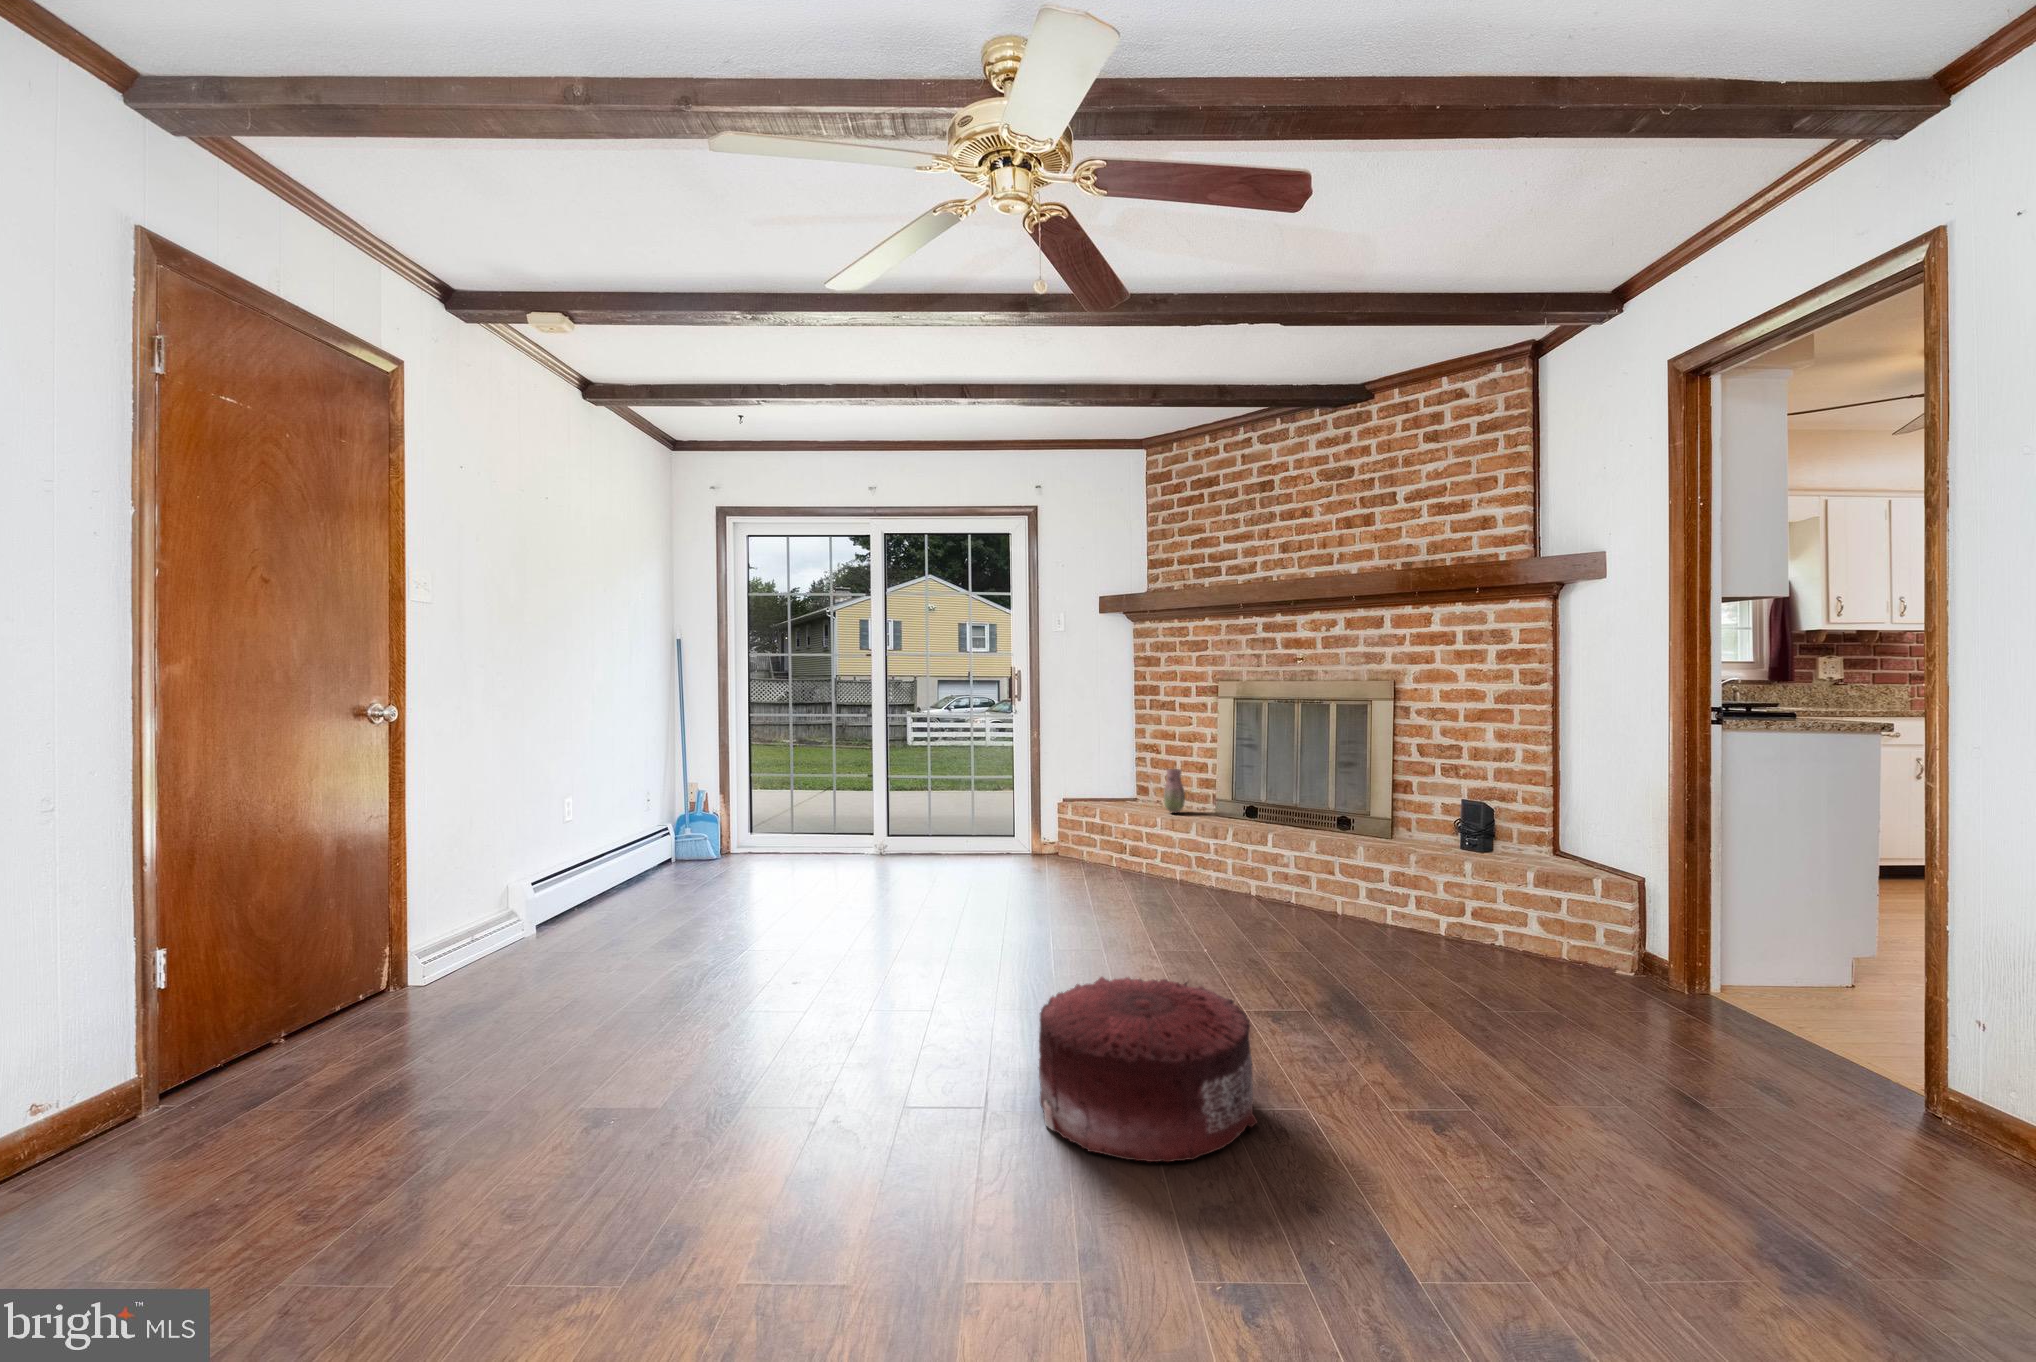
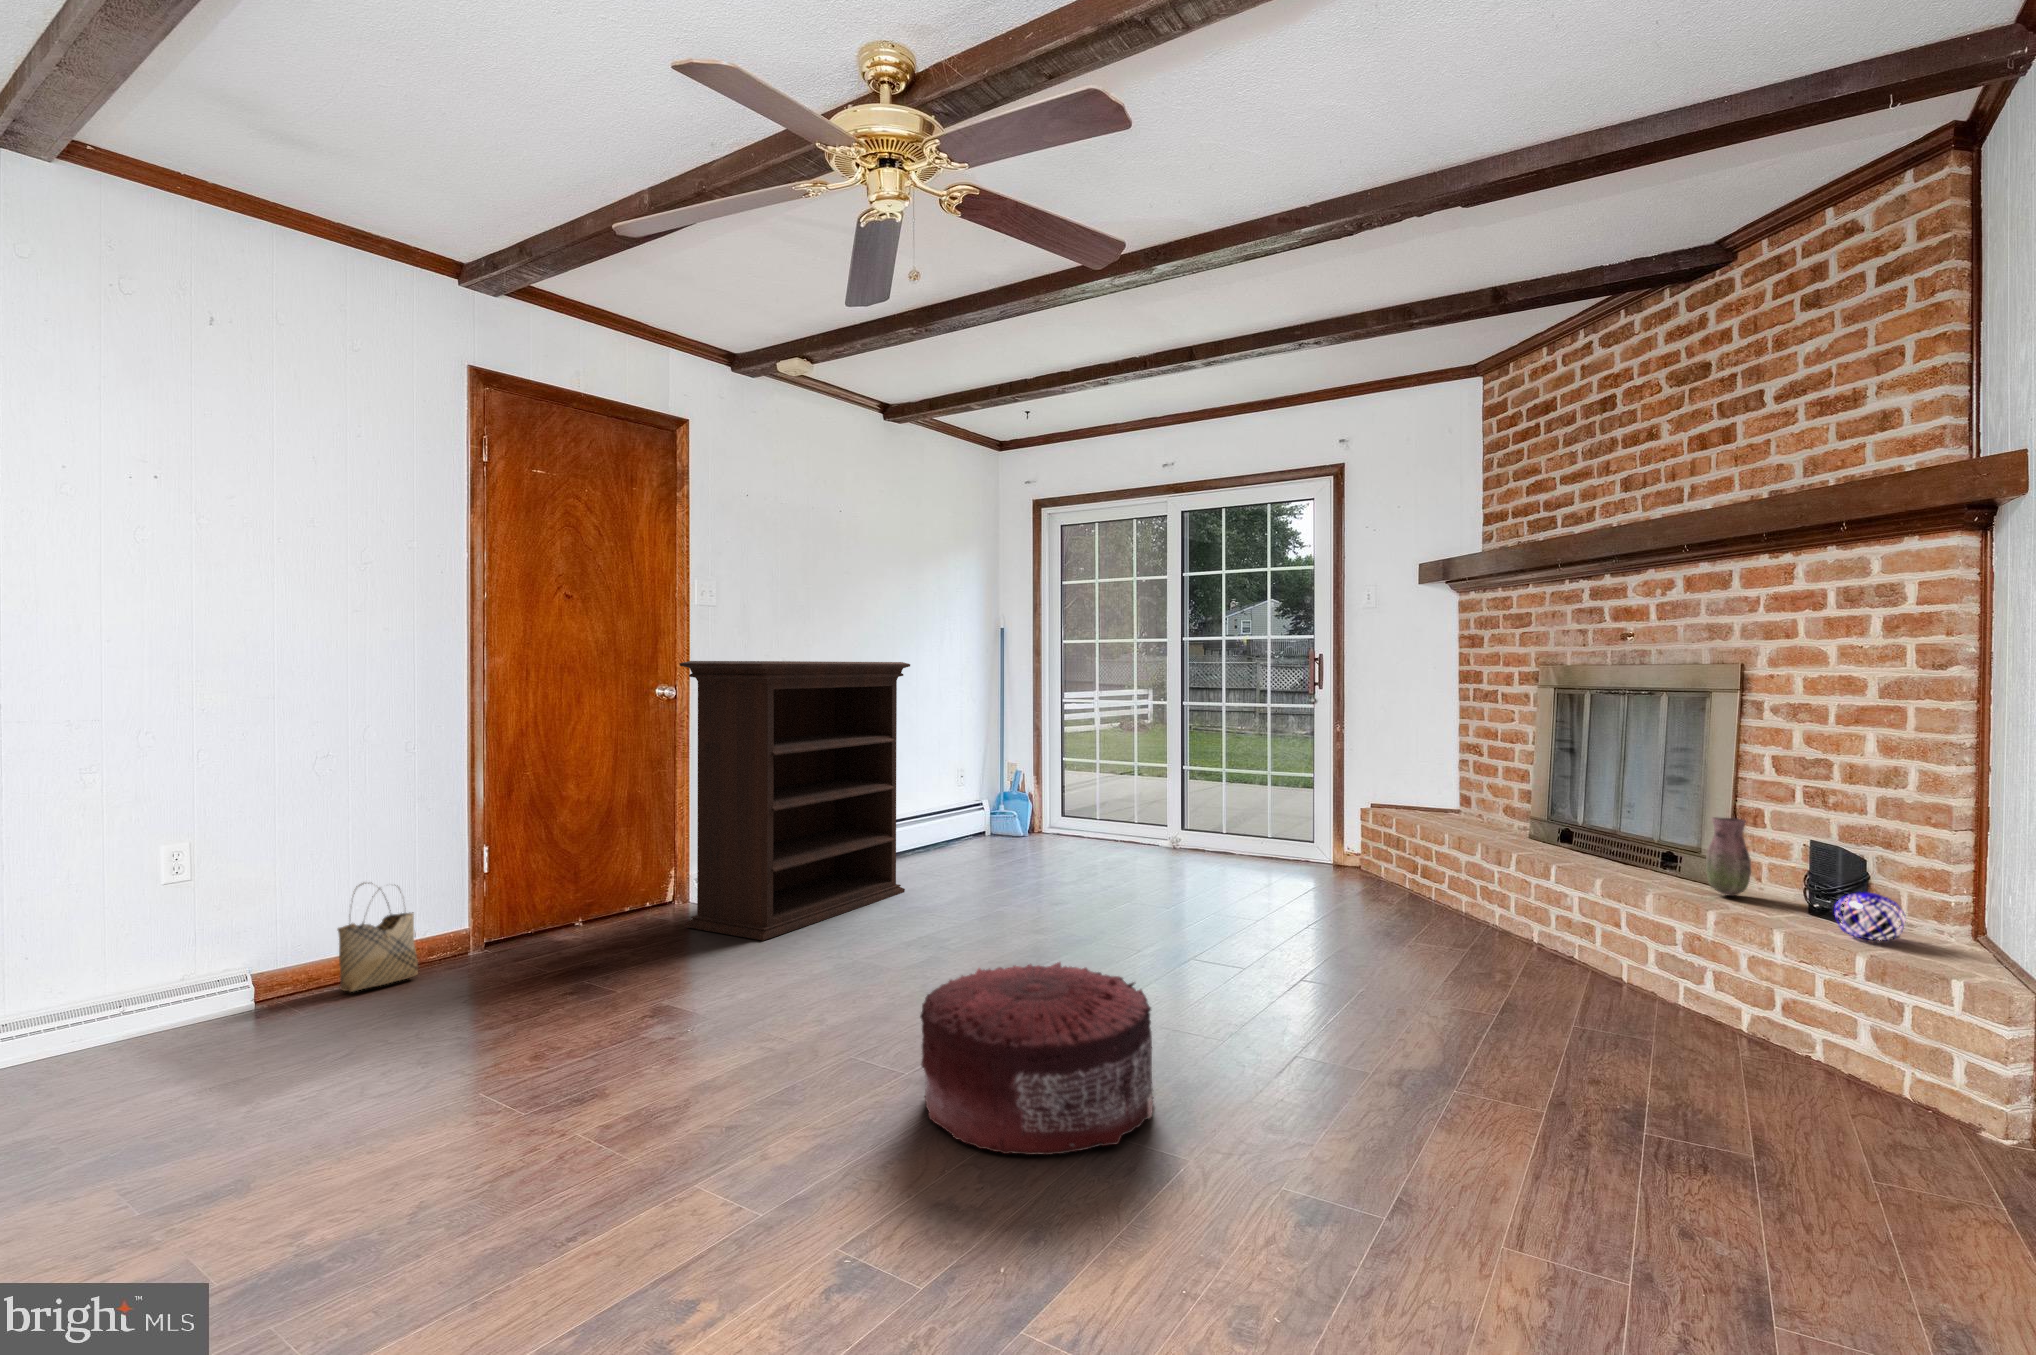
bookshelf: none [481,693,695,1029] -> present [680,661,910,940]
vase: present [1164,769,1185,813] -> present [1706,817,1751,896]
decorative orb: none [1493,831,1534,861] -> present [1834,892,1906,940]
woven basket: none [51,1058,175,1242] -> present [338,883,418,992]

